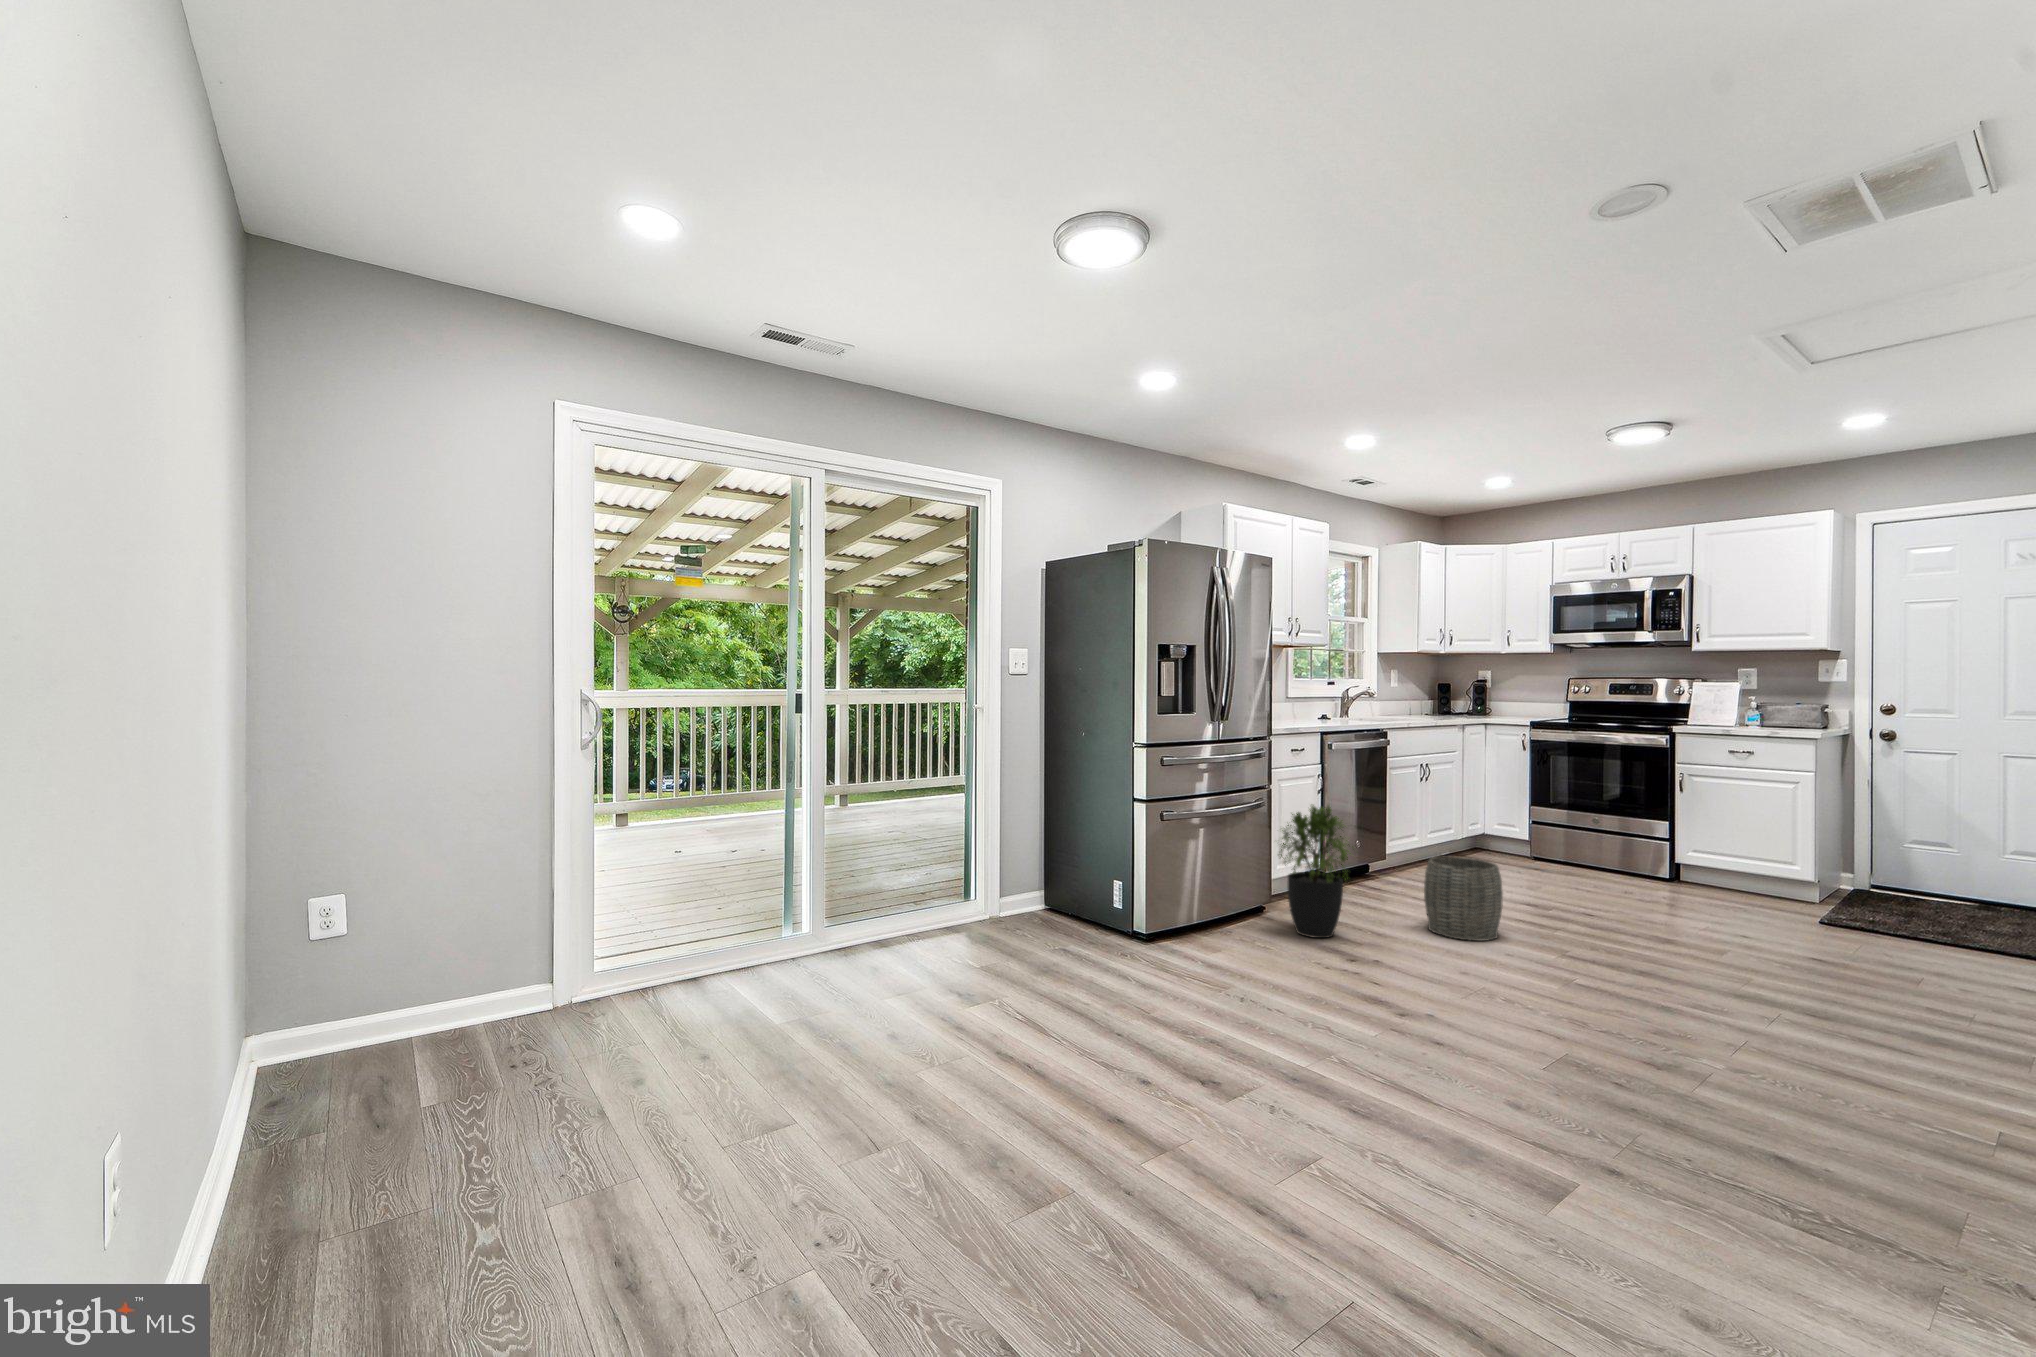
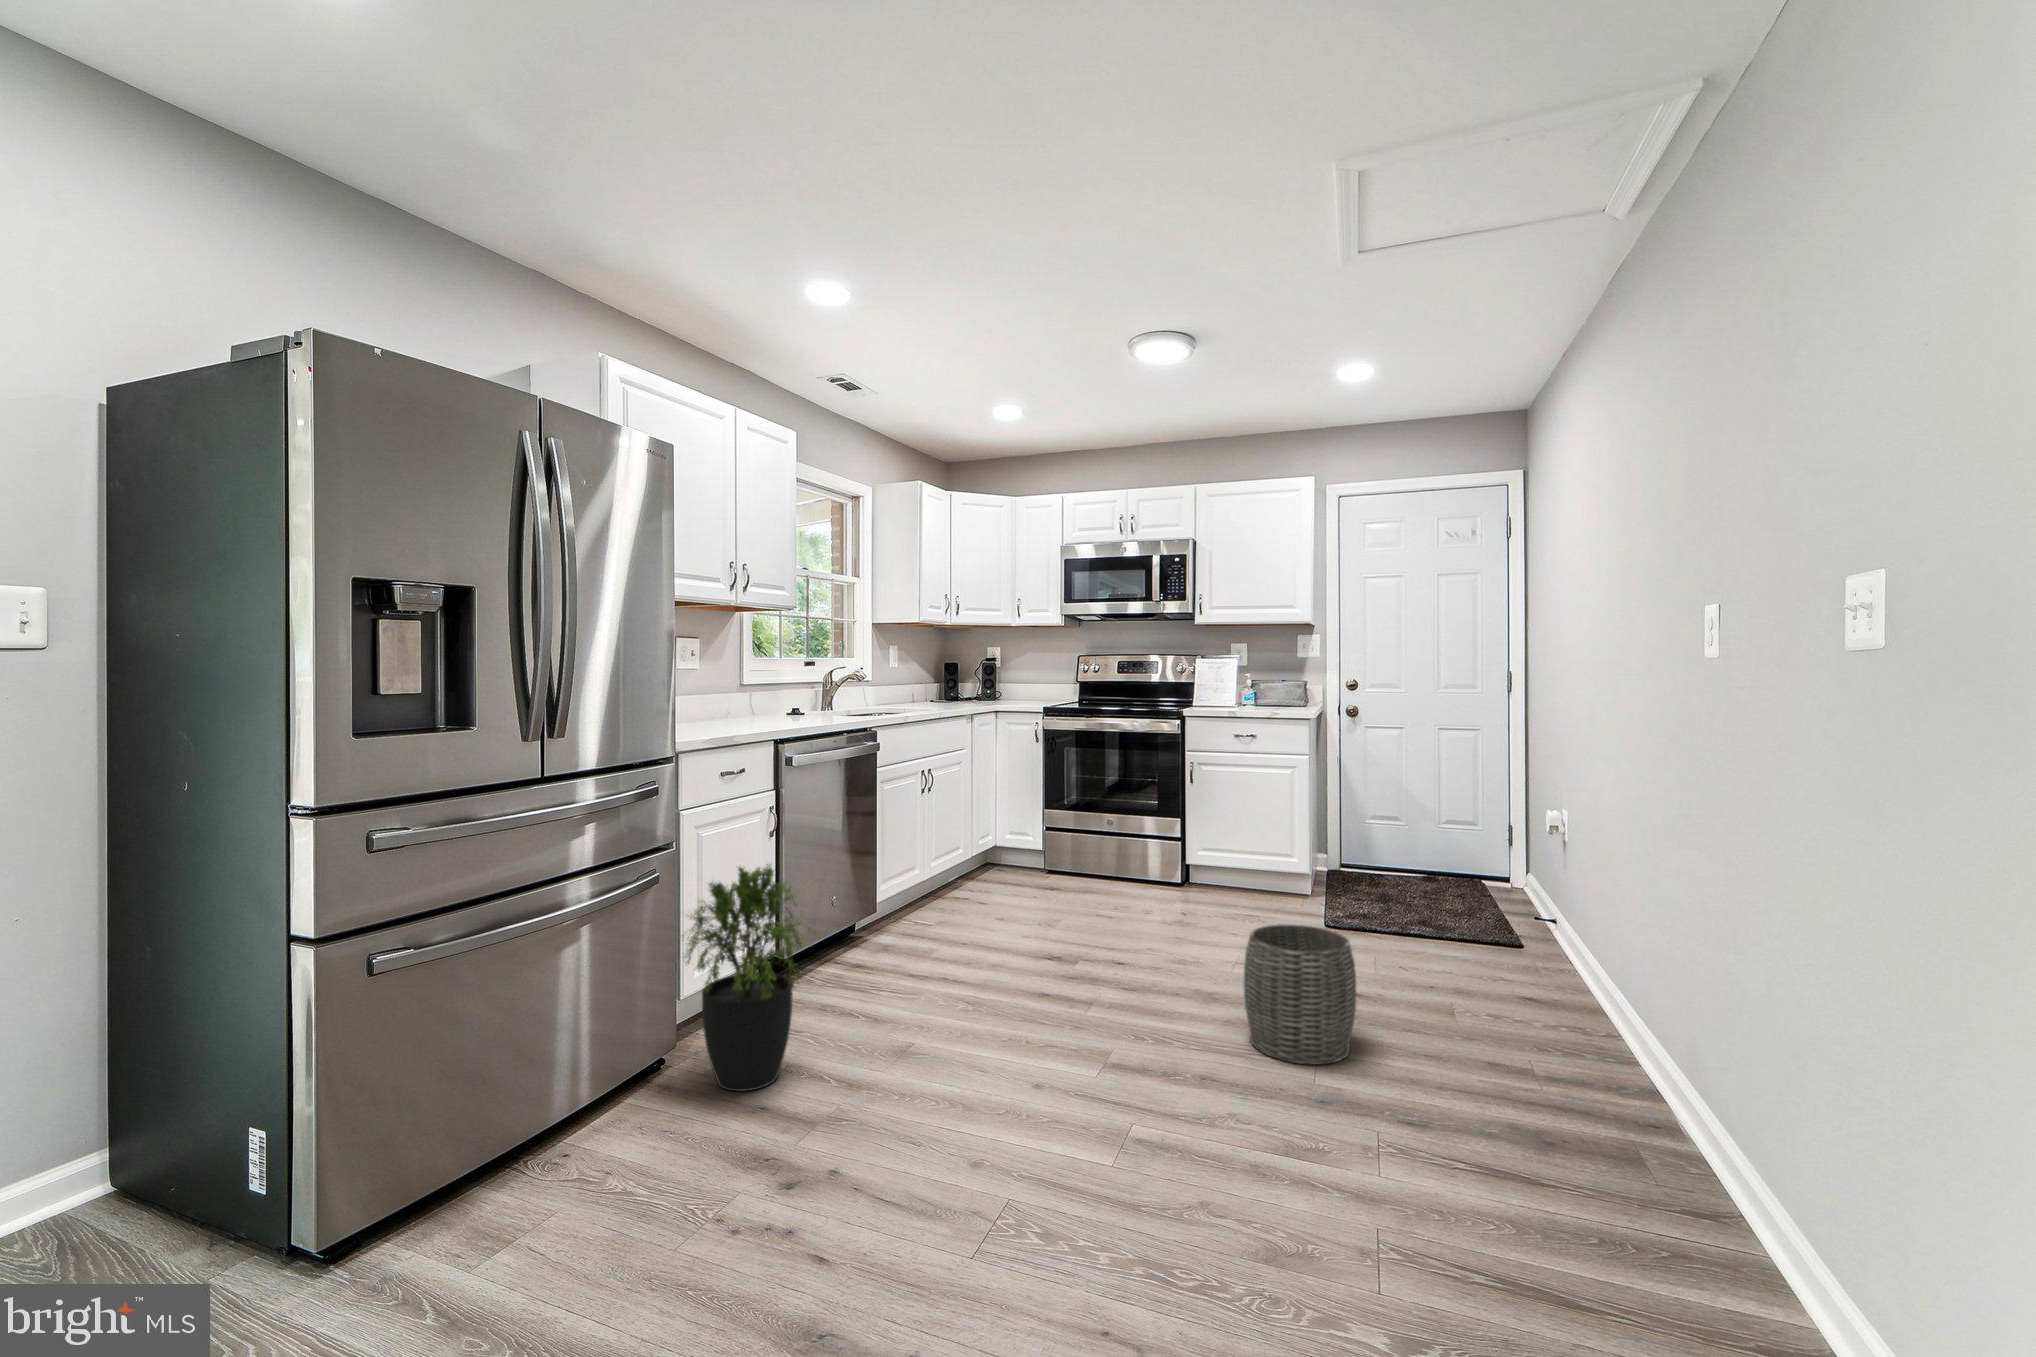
woven basket: present [1424,857,1503,941] -> present [1244,925,1356,1065]

